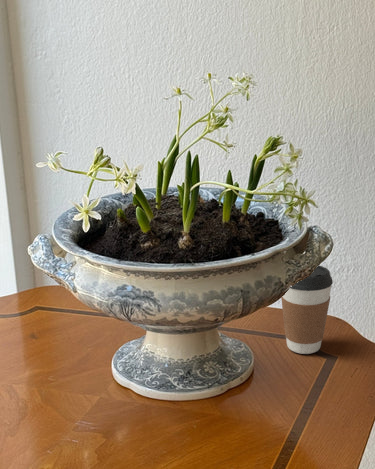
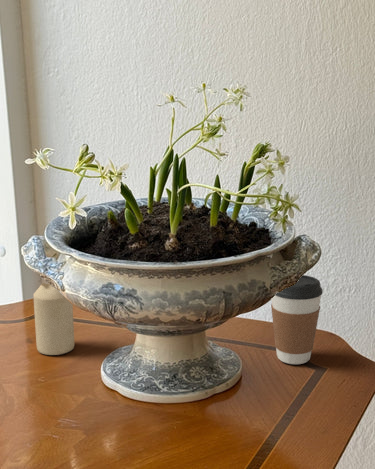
candle: none [39,277,82,352] -> present [33,283,74,355]

